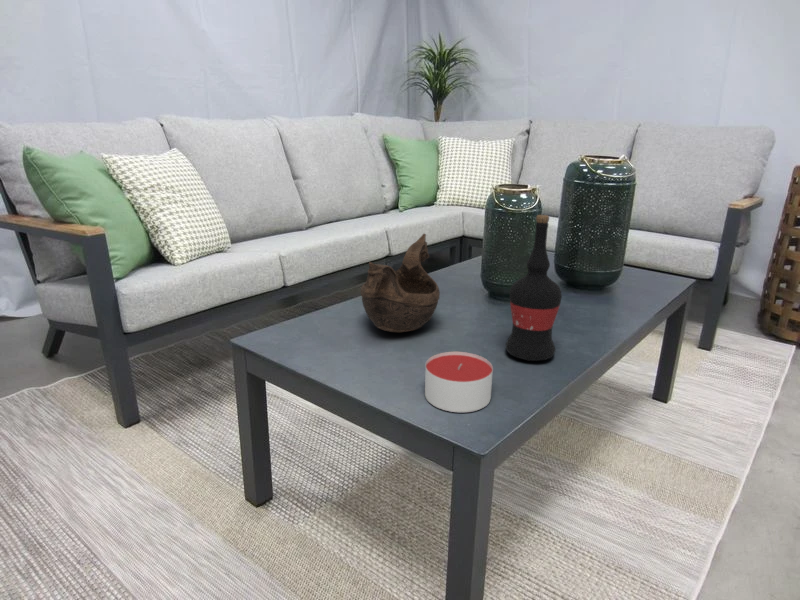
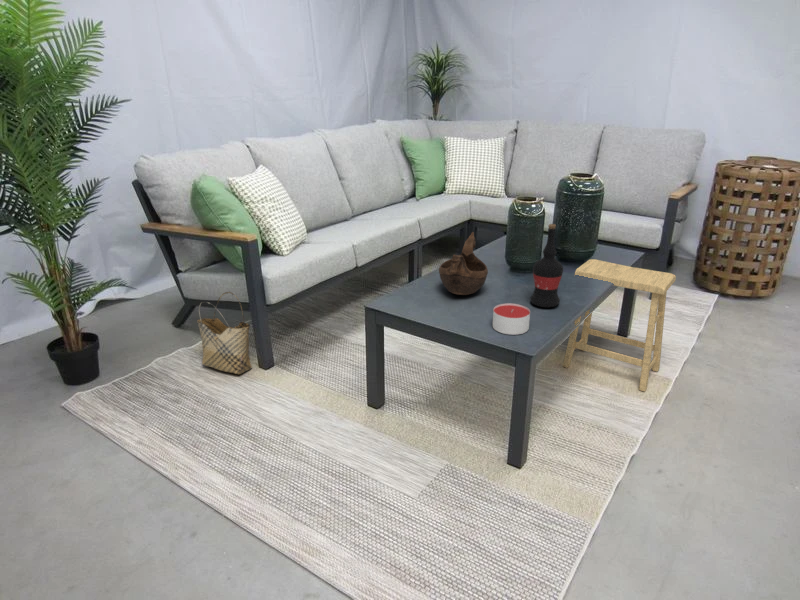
footstool: none [567,286,754,505] -> present [563,259,676,392]
woven basket: none [24,312,109,433] -> present [197,292,252,374]

